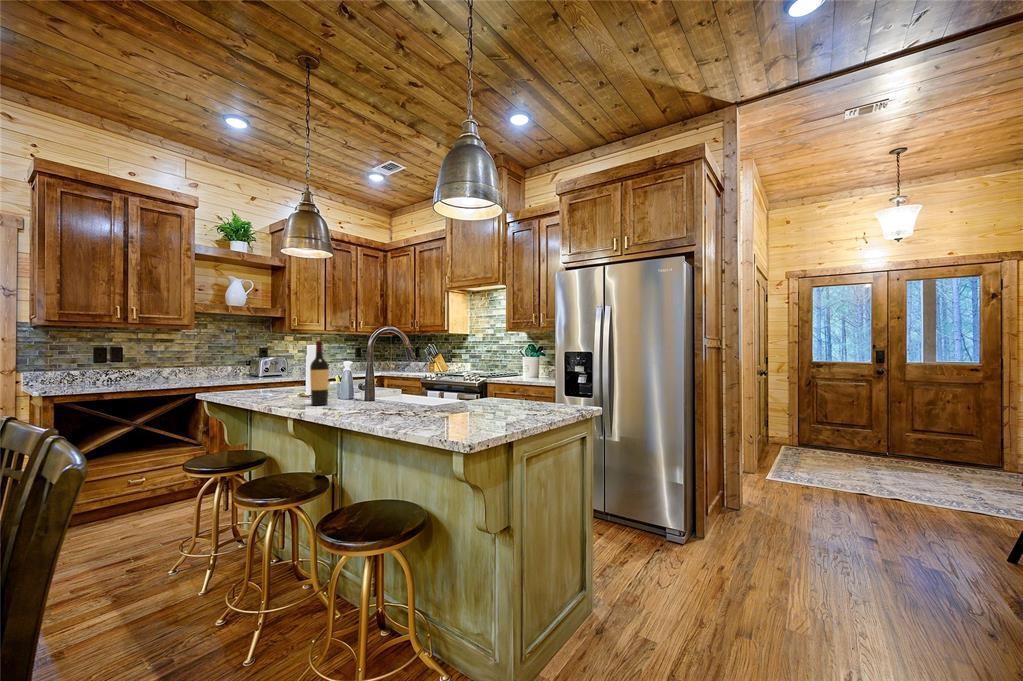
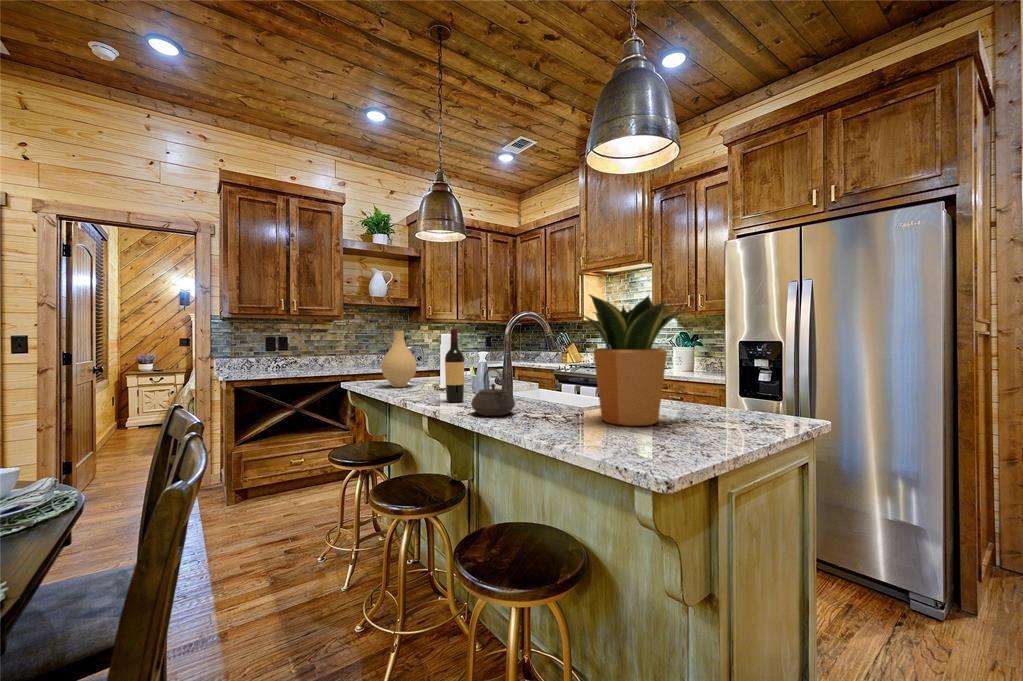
potted plant: none [417,315,512,416] -> present [570,294,691,426]
vase: none [243,341,281,395] -> present [381,331,417,387]
teapot: none [334,374,374,414] -> present [471,368,515,416]

